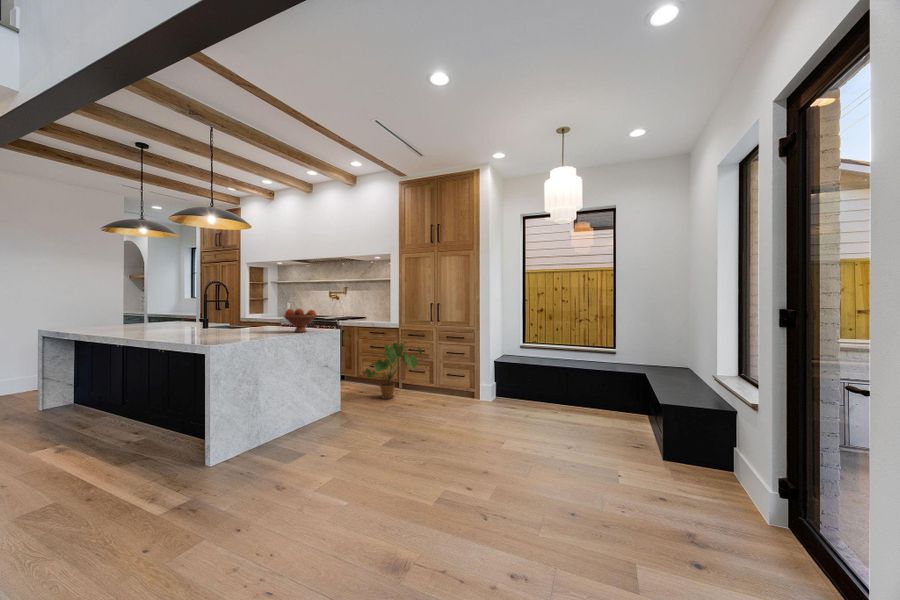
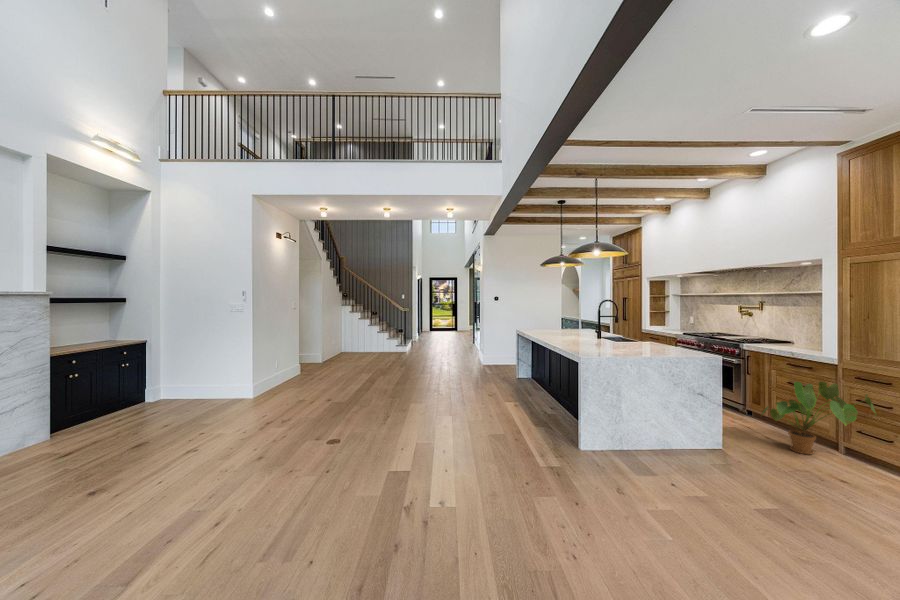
fruit bowl: present [284,309,317,332] -> none [652,330,688,355]

